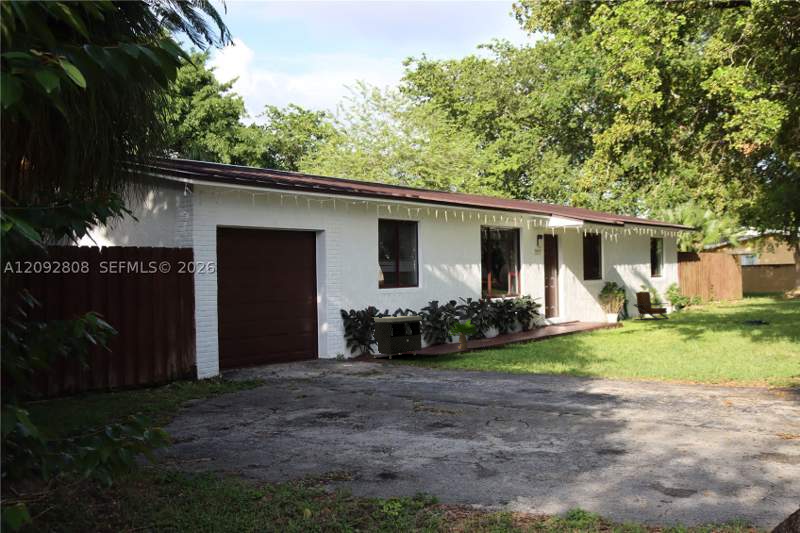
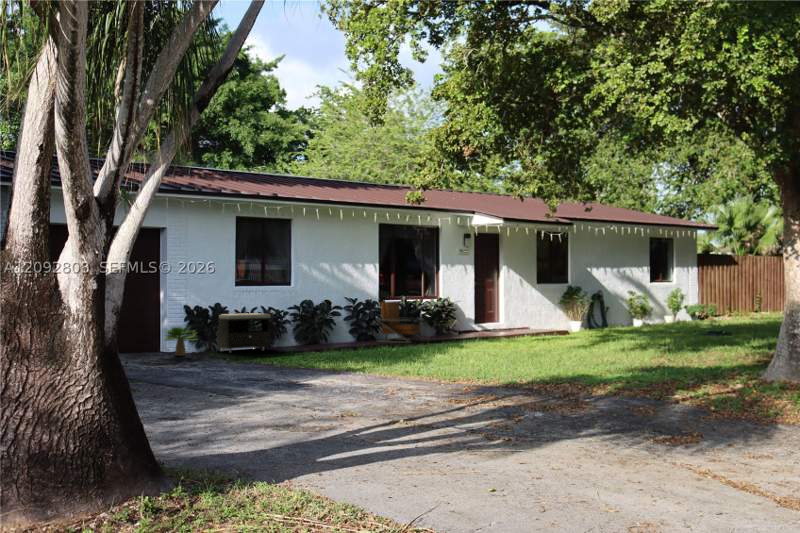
lounge chair: present [633,292,669,320] -> present [376,301,422,343]
potted plant: present [448,320,476,349] -> present [165,326,196,356]

